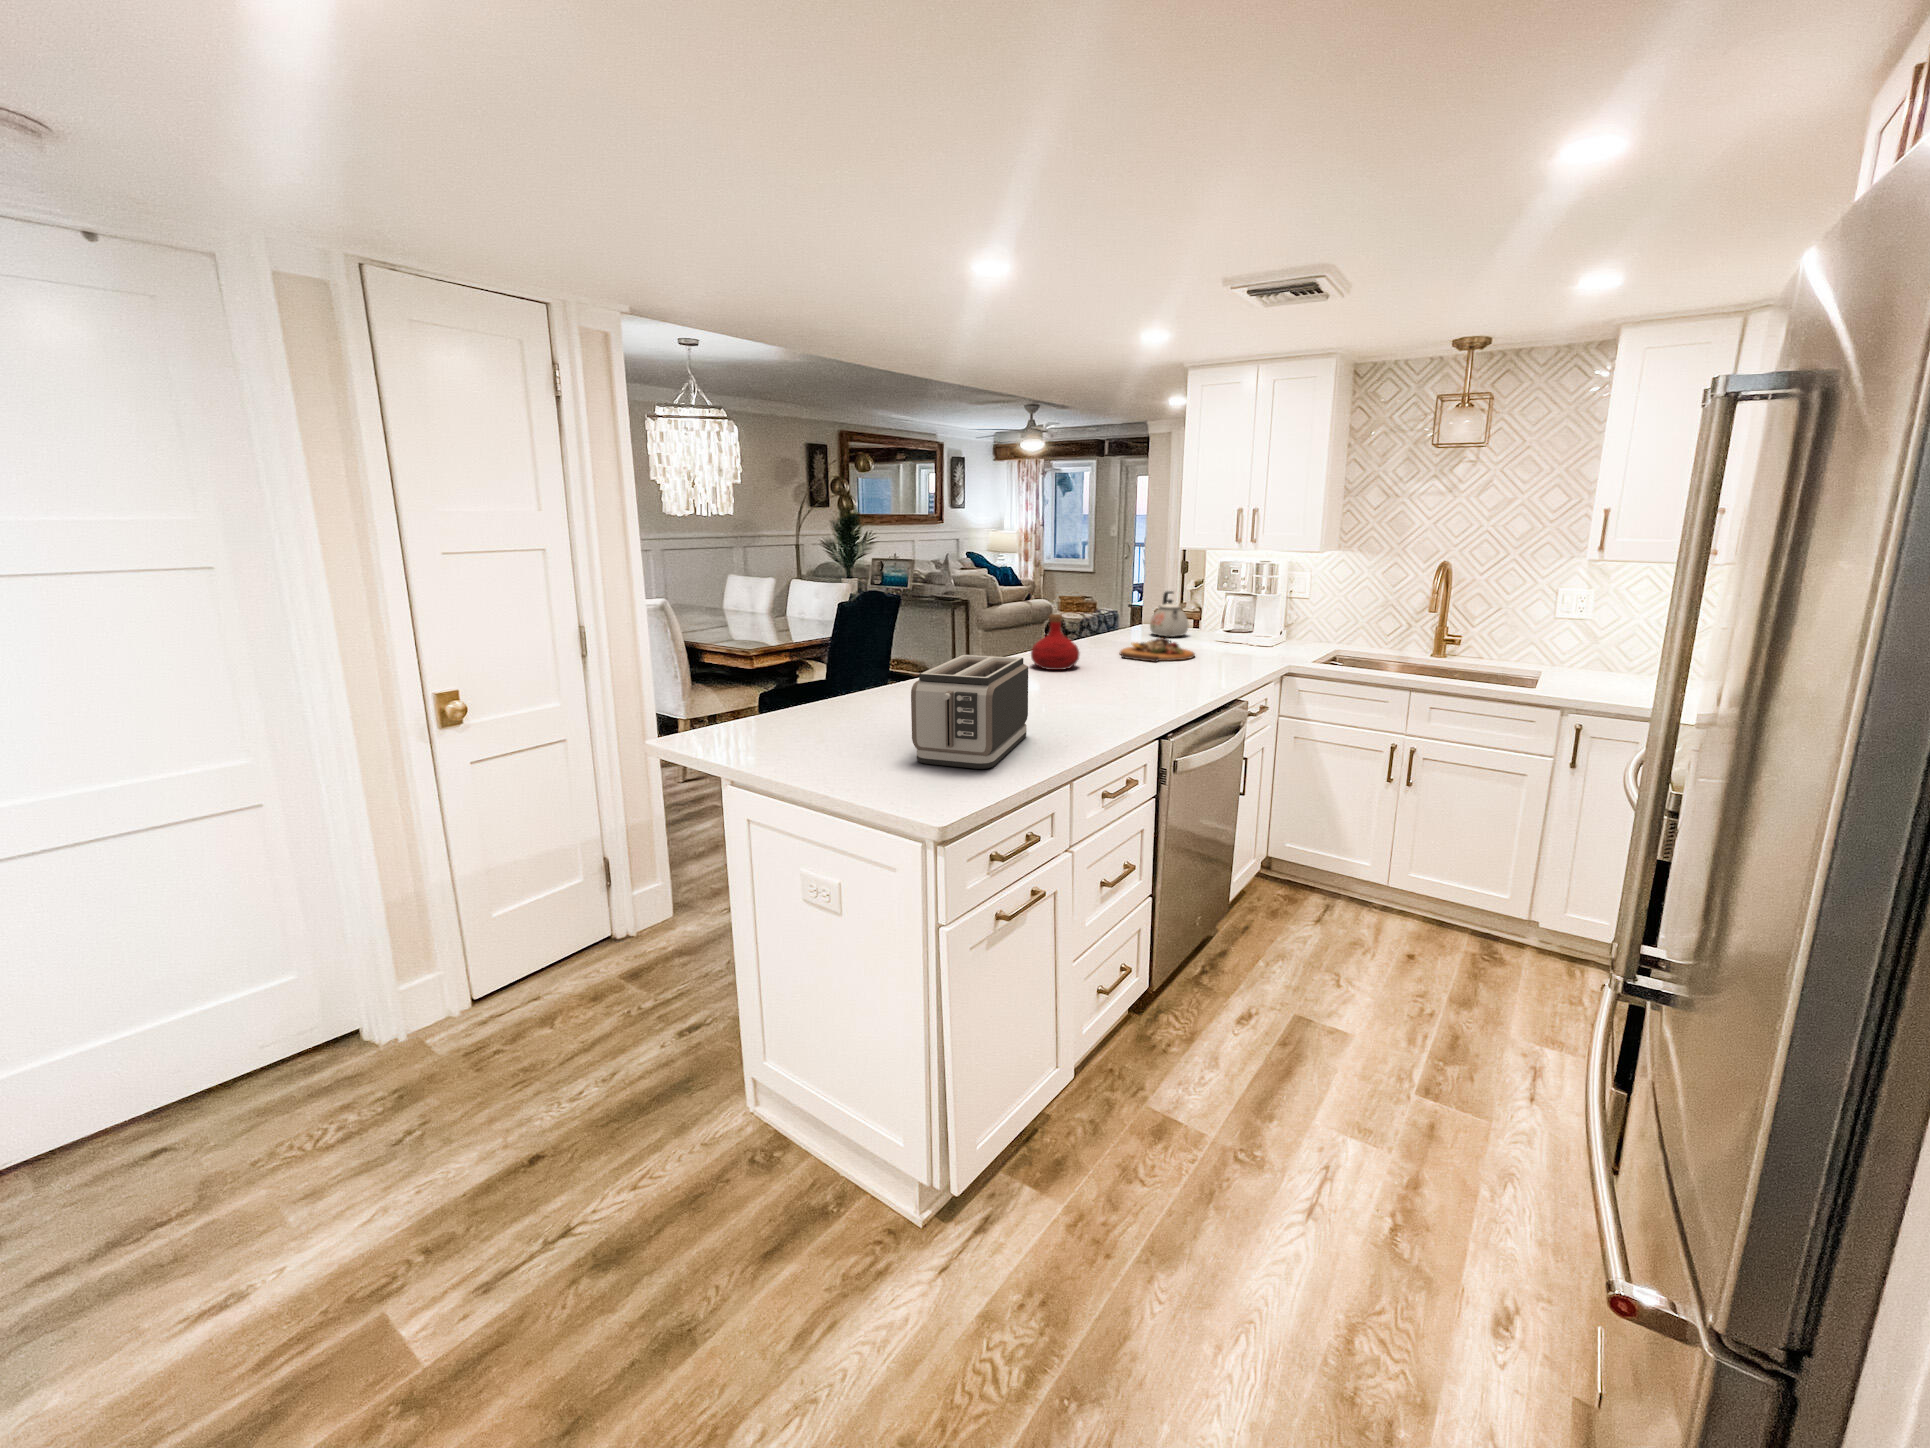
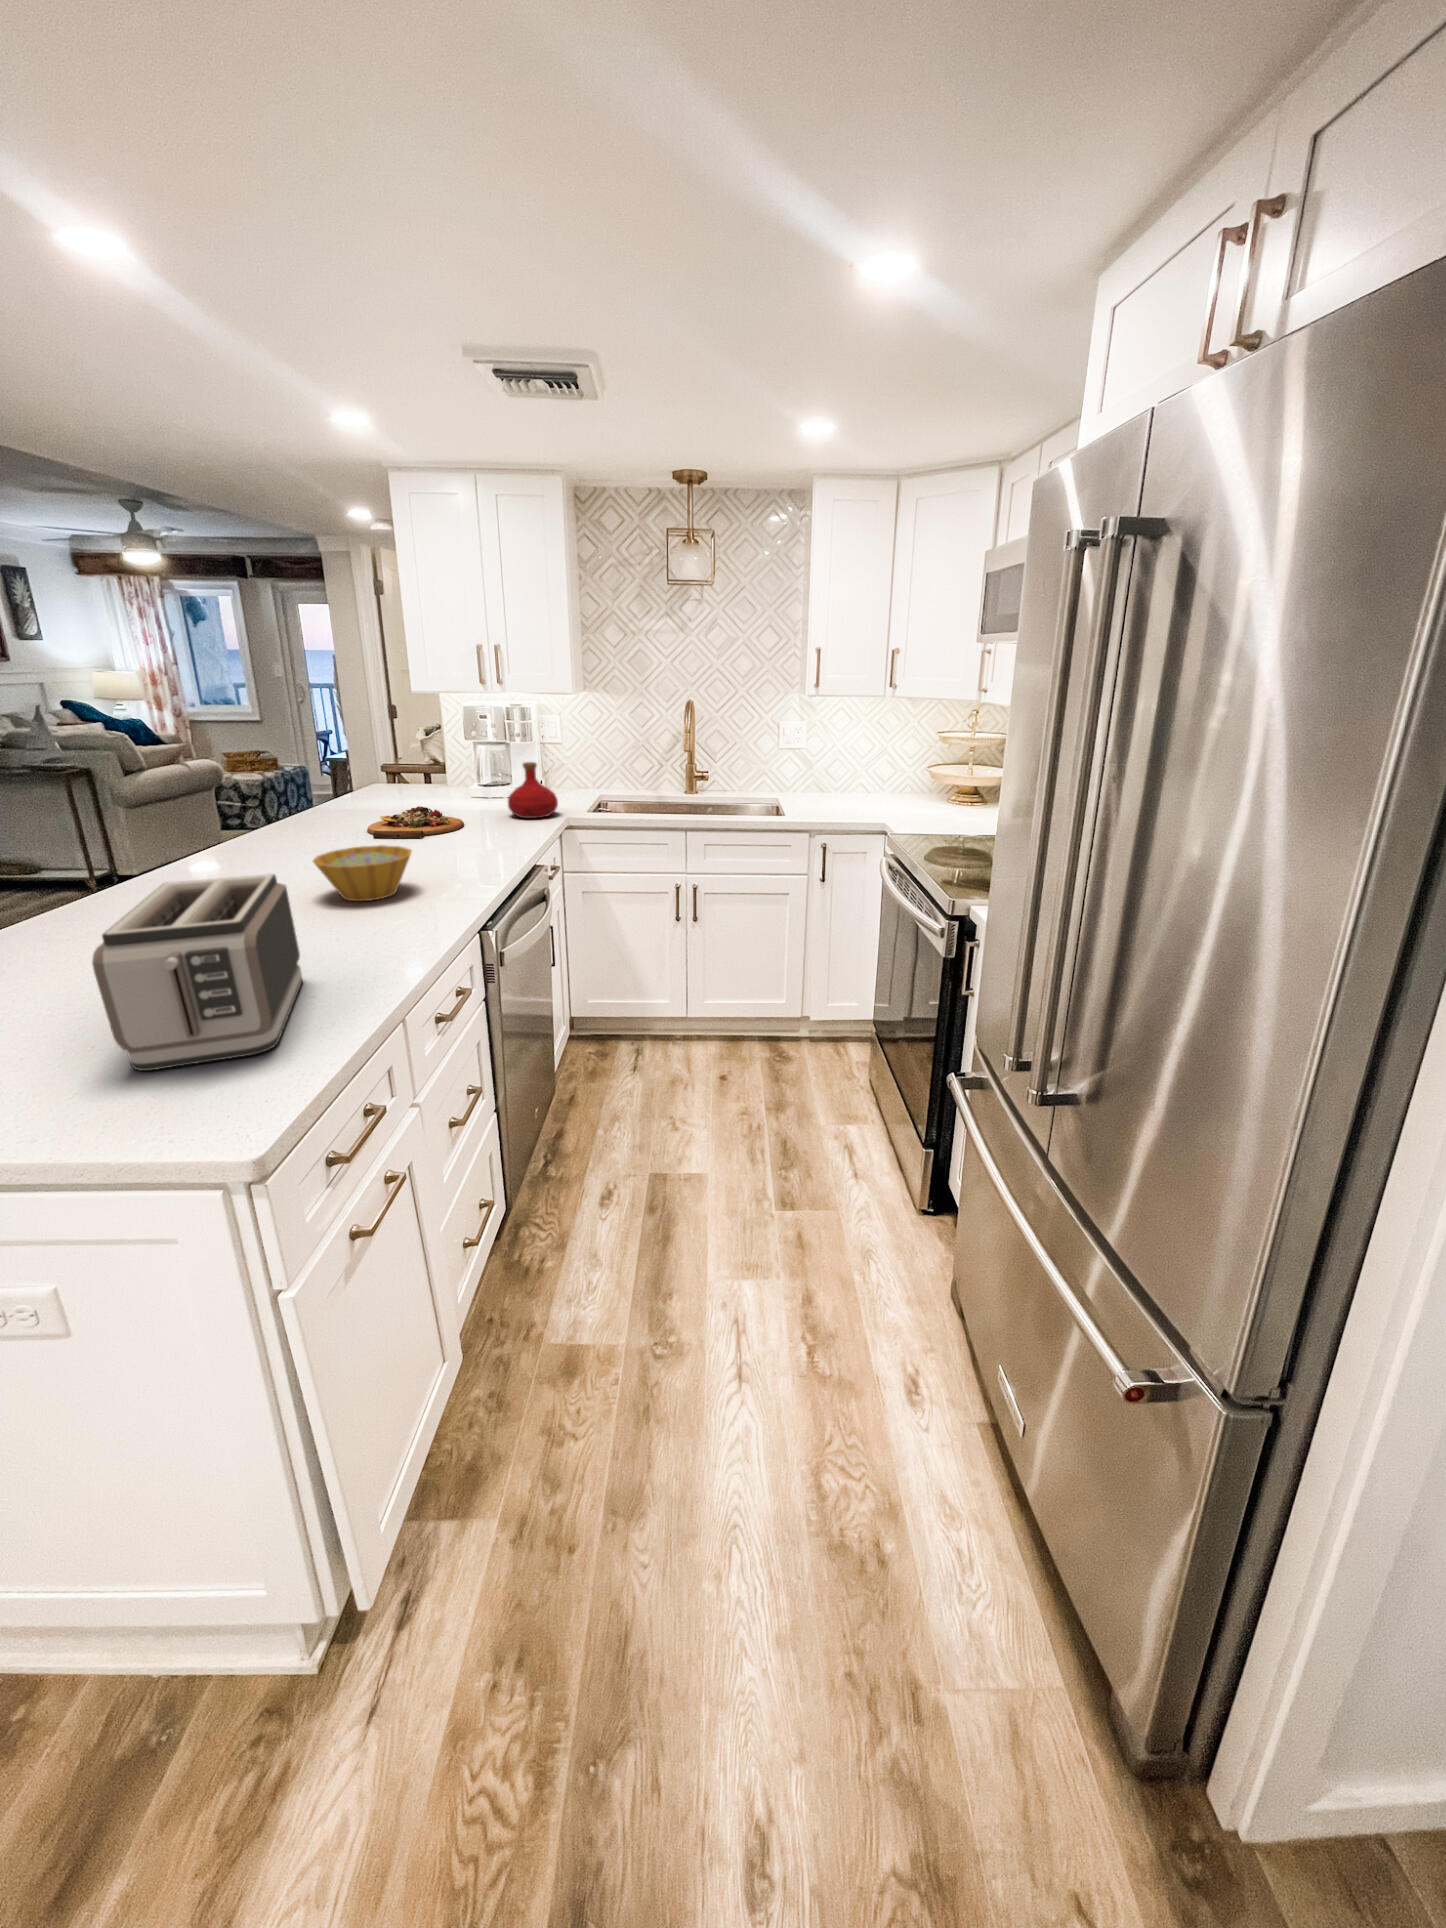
kettle: present [1150,591,1188,637] -> none [390,747,439,802]
bottle: present [1031,614,1079,670] -> present [508,762,558,818]
bowl: none [1063,657,1133,698] -> present [313,845,412,901]

